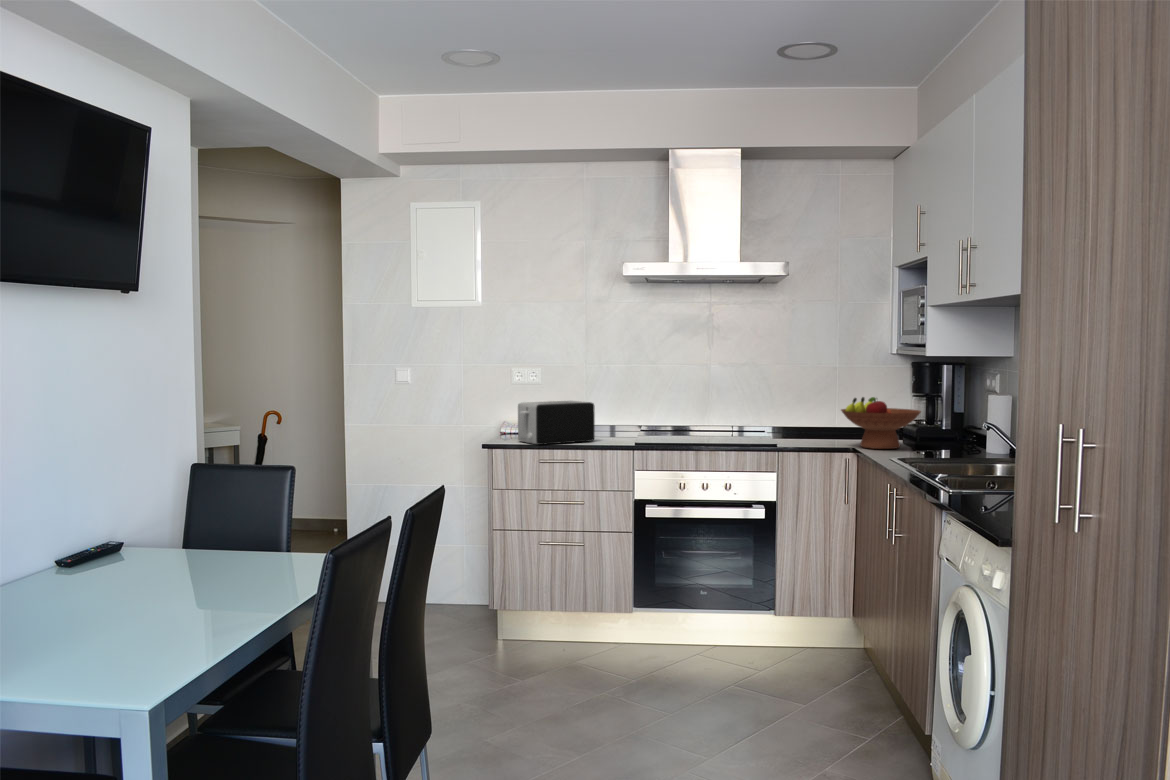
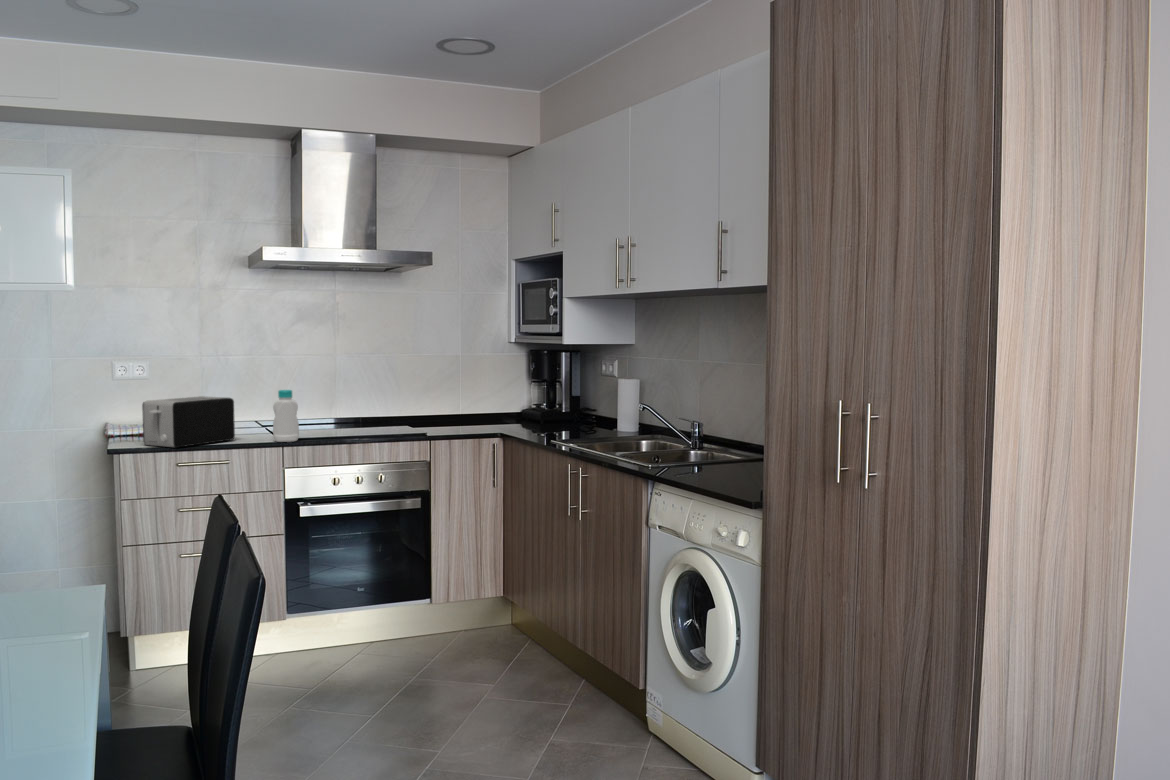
bottle: none [625,396,648,445] -> present [273,390,299,442]
fruit bowl: present [841,397,921,449] -> none [485,384,558,432]

